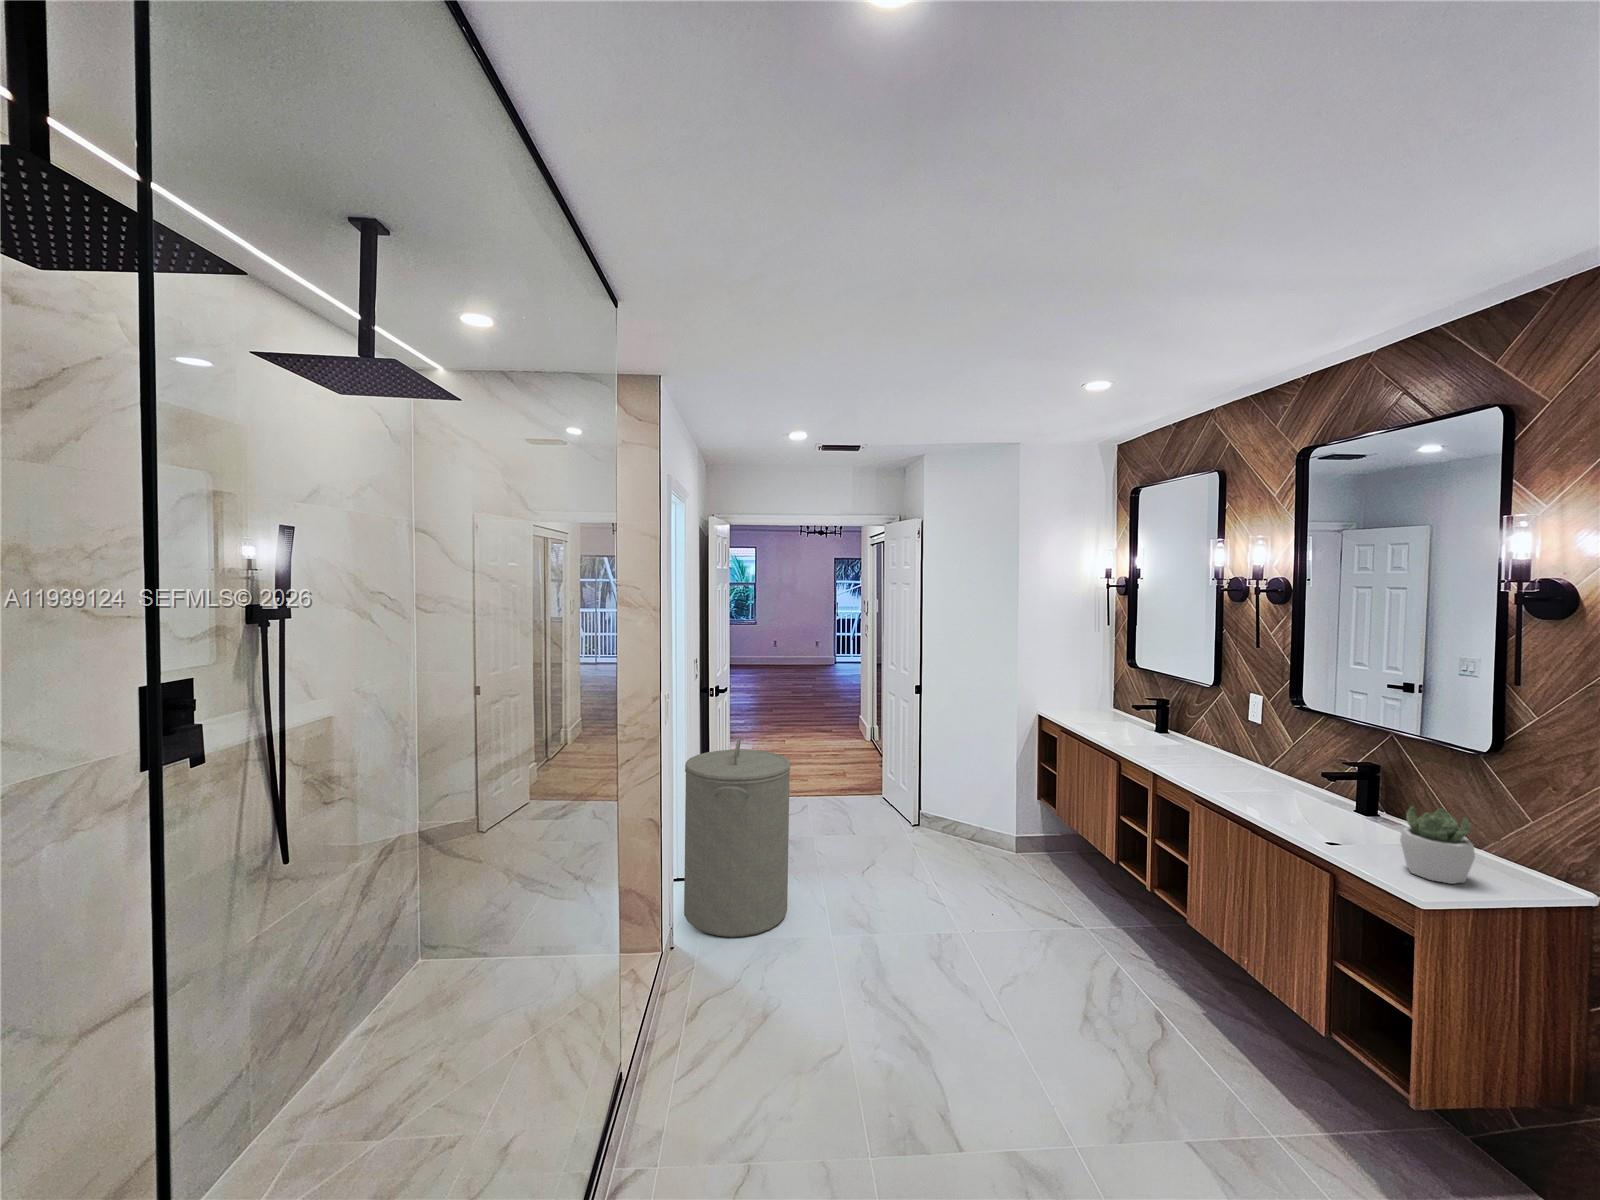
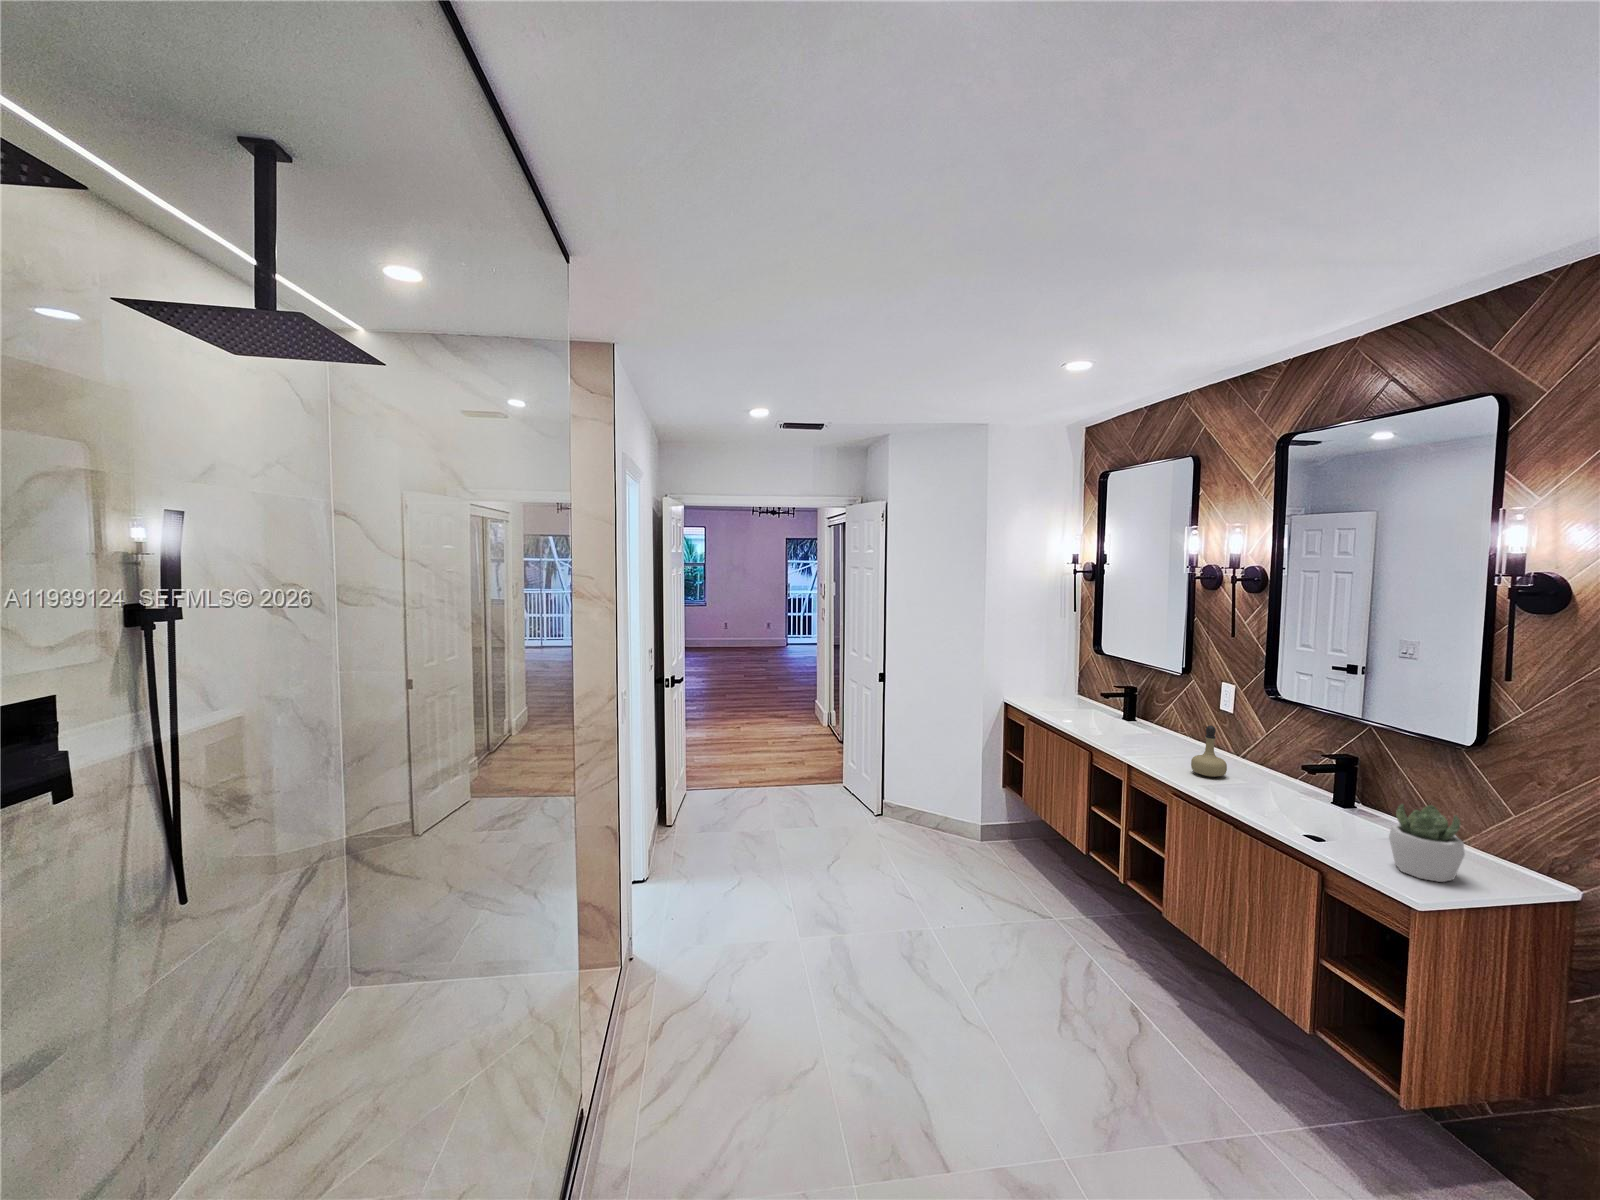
perfume bottle: none [1215,734,1251,785] -> present [1191,725,1227,777]
laundry hamper: present [684,738,791,937] -> none [644,735,756,945]

